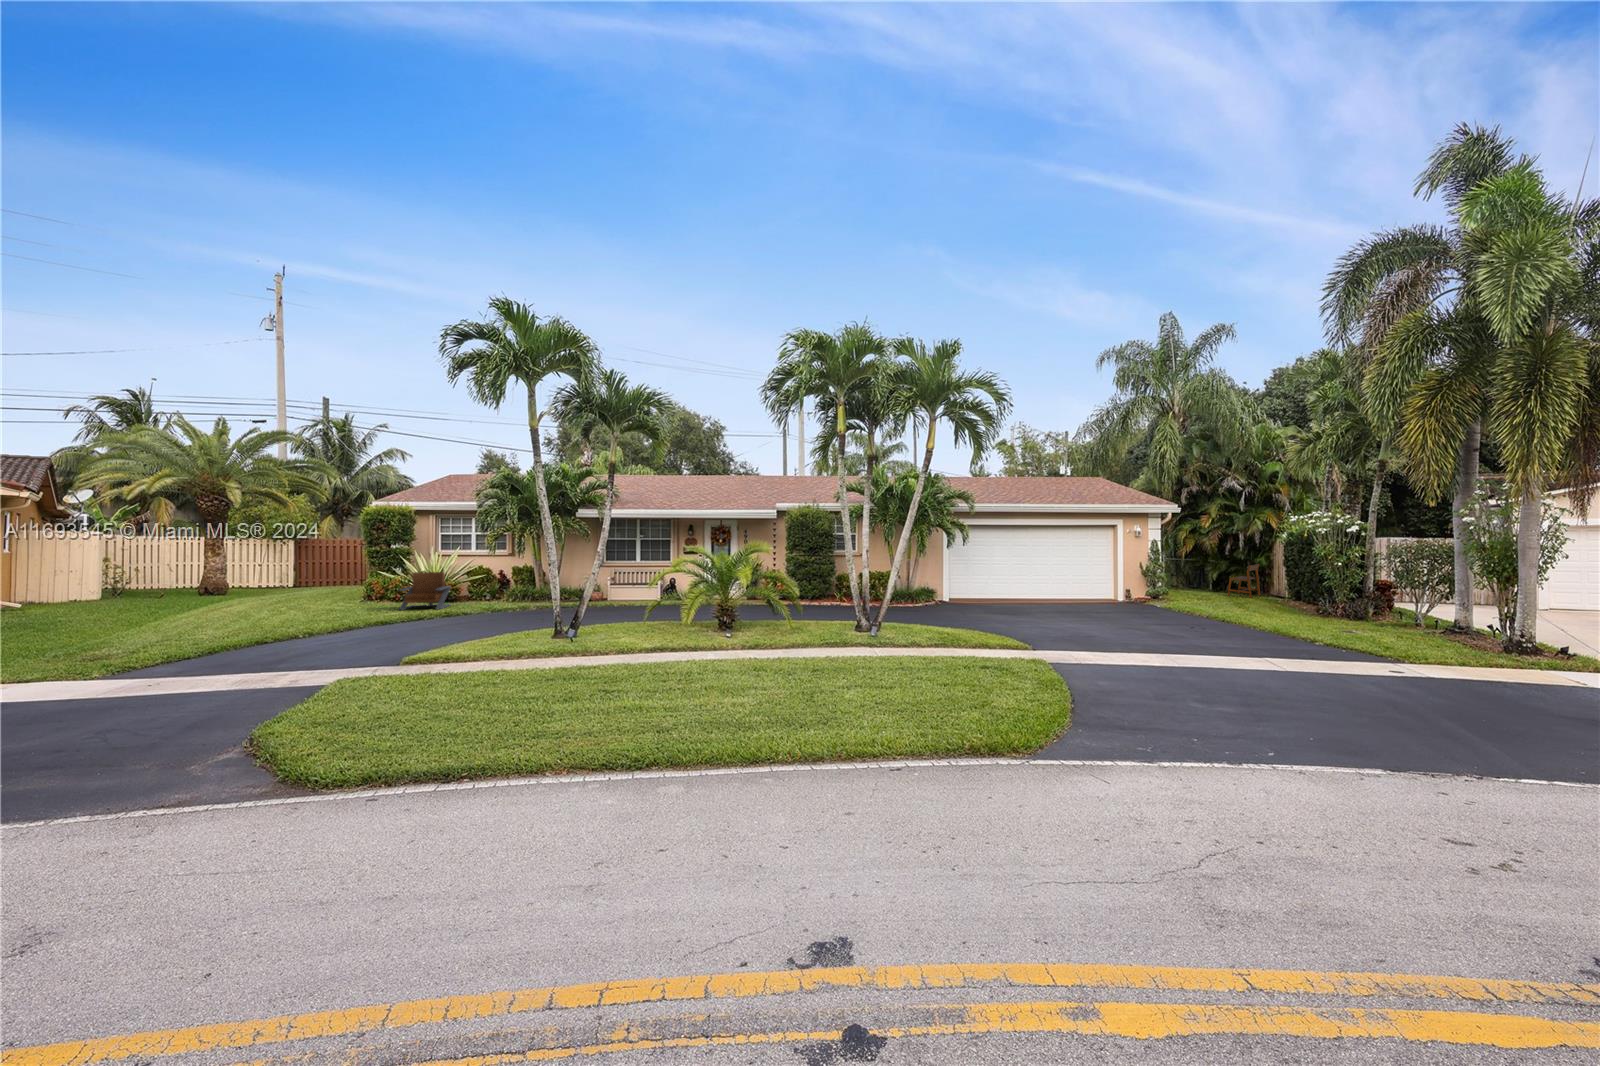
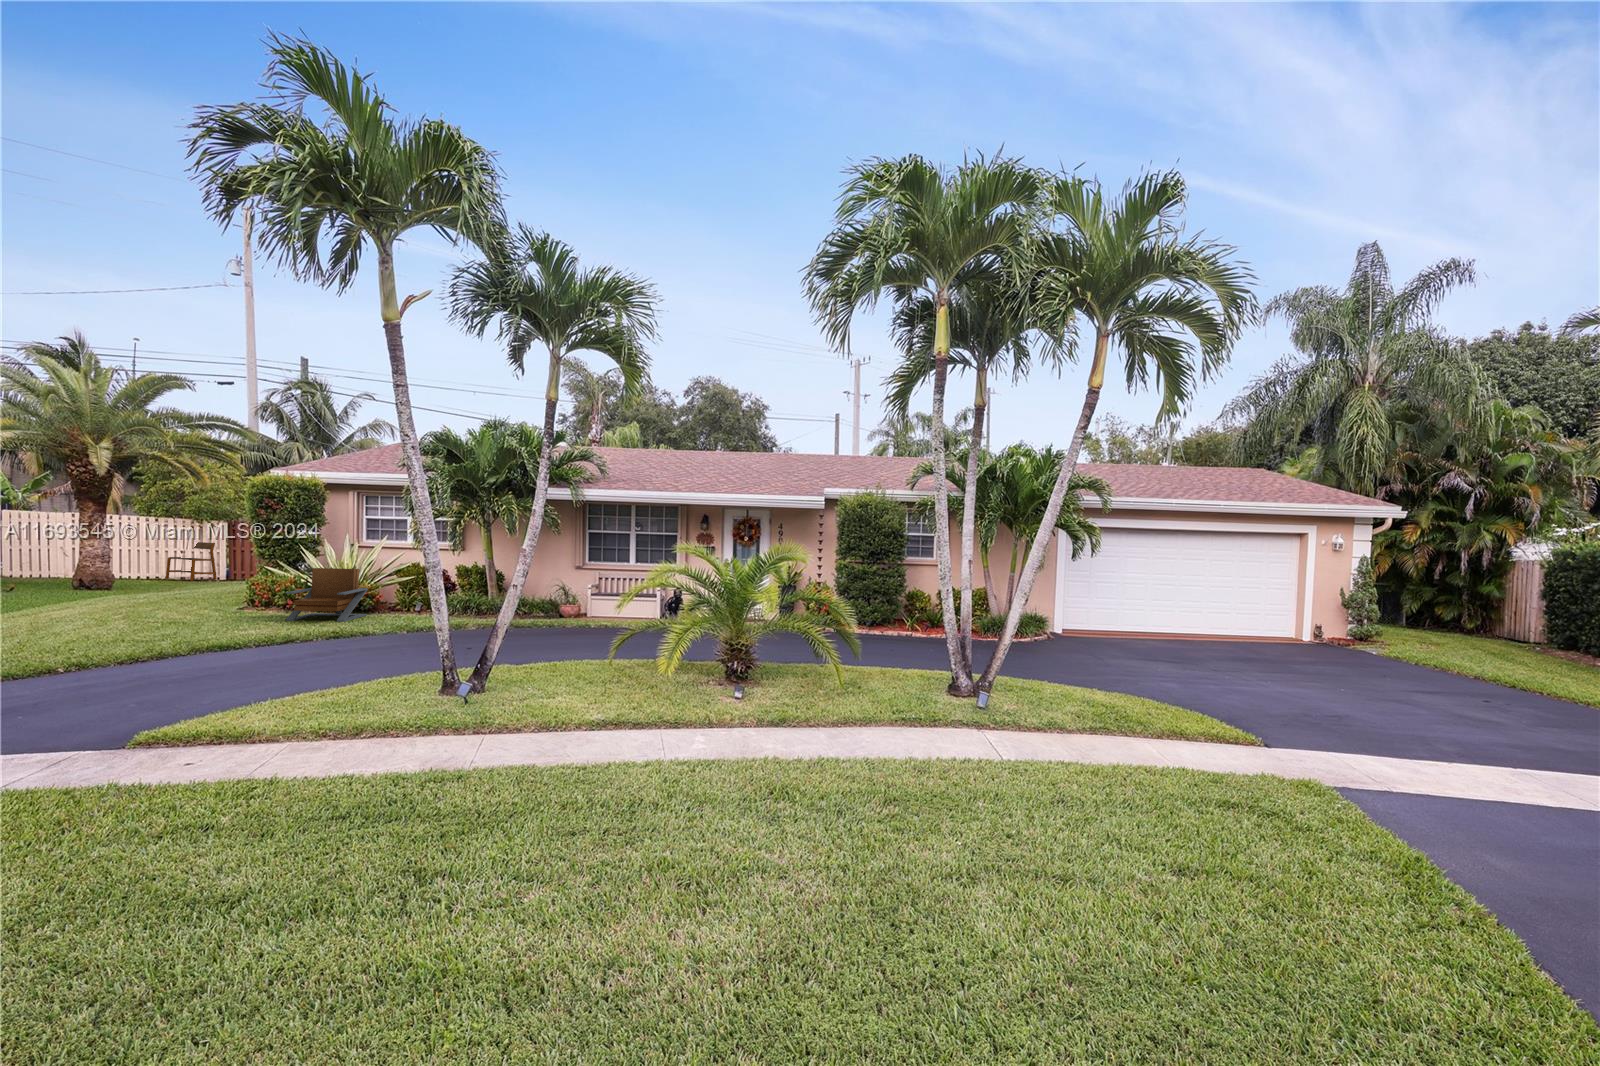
bench: present [1227,564,1260,598] -> present [166,542,217,581]

